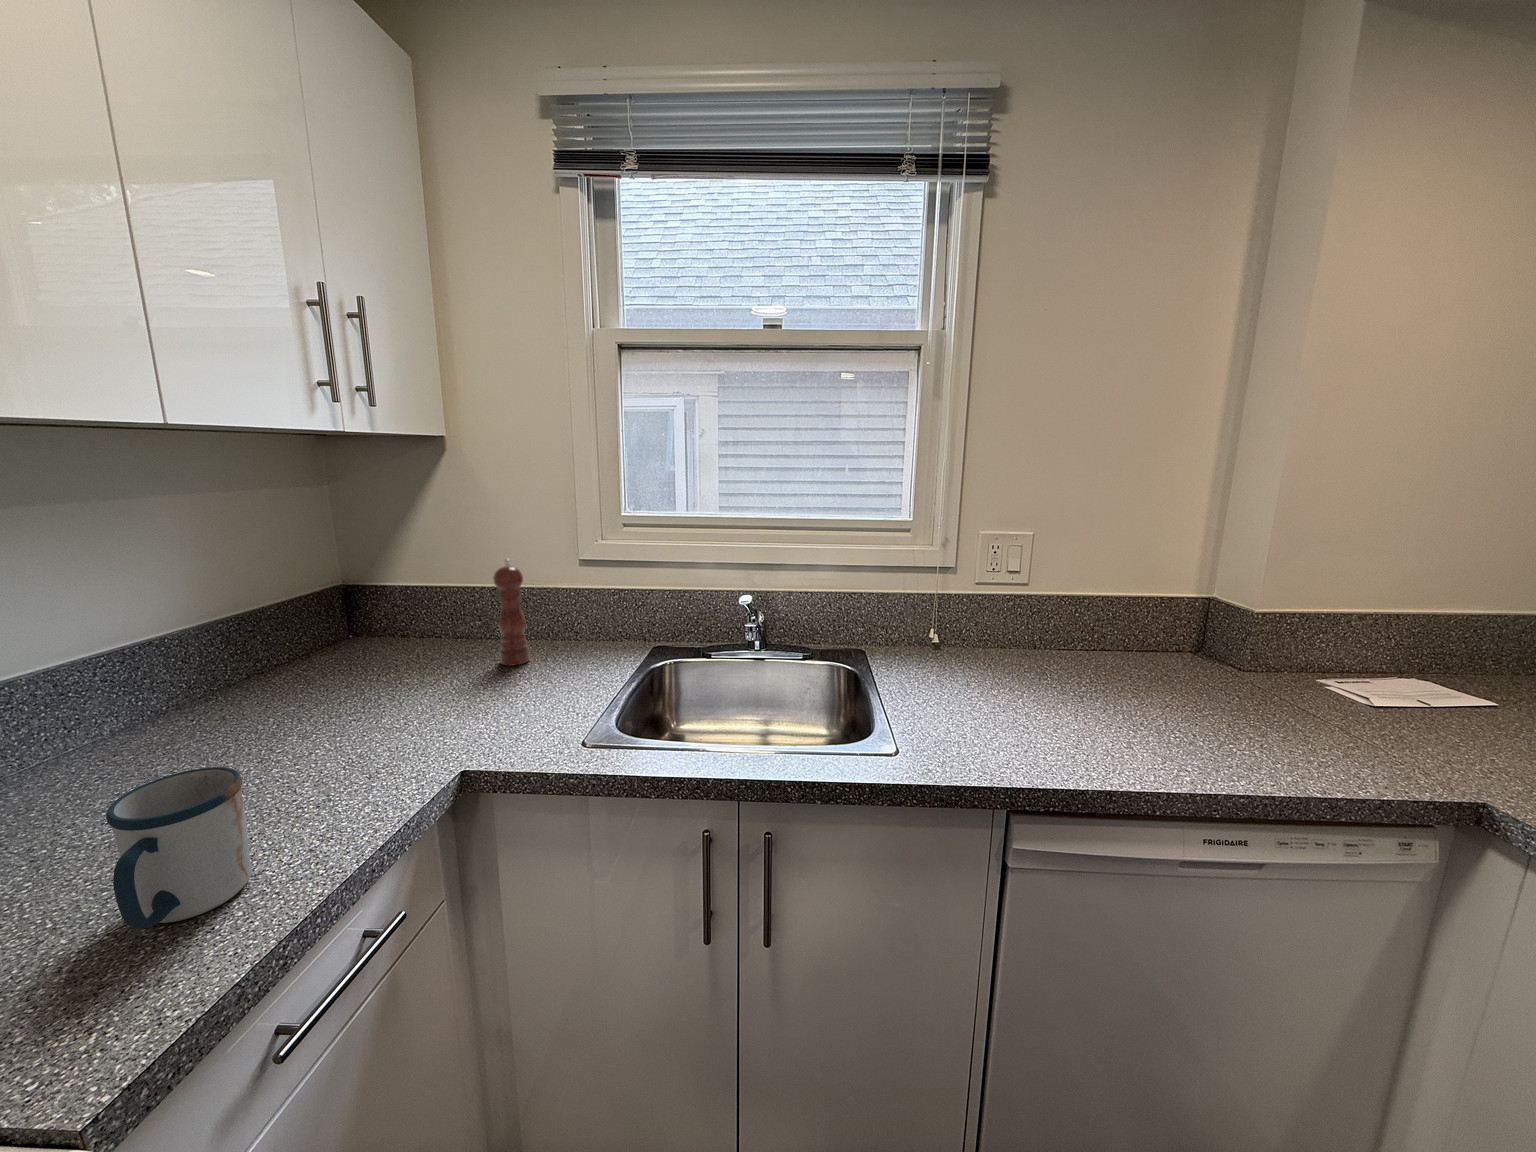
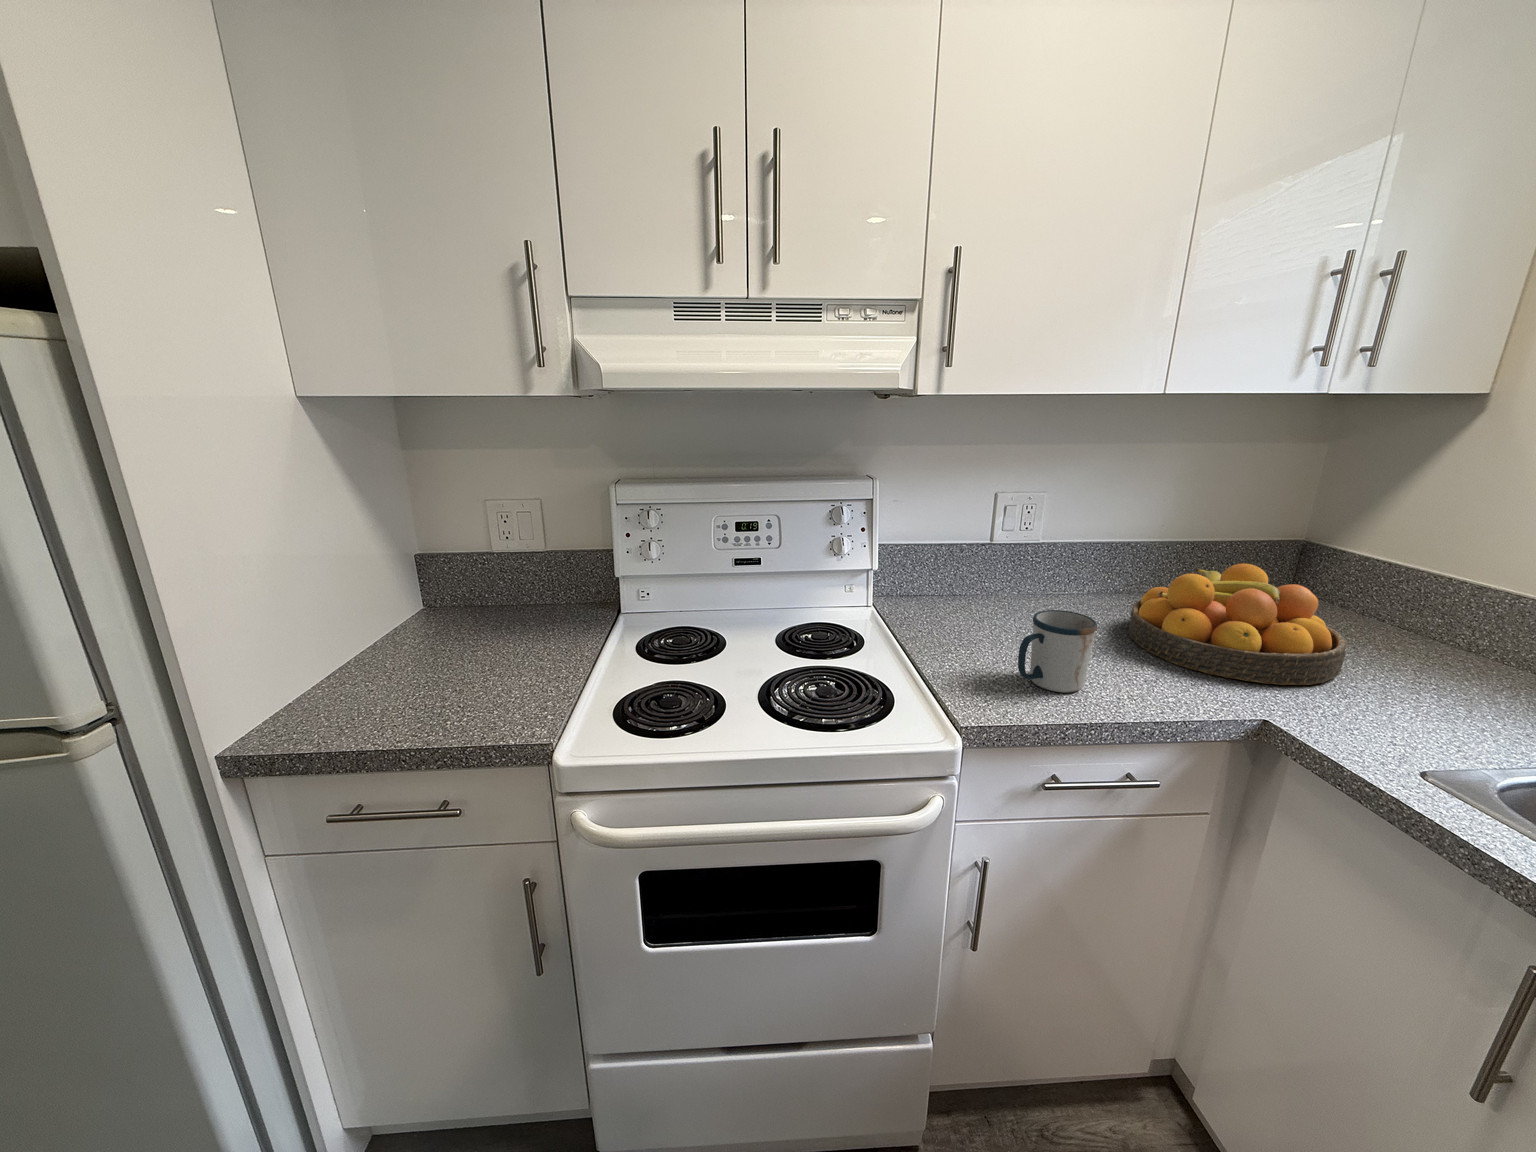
pepper mill: present [493,559,530,666] -> none [1424,551,1505,680]
fruit bowl: none [218,621,467,770] -> present [1129,563,1347,685]

